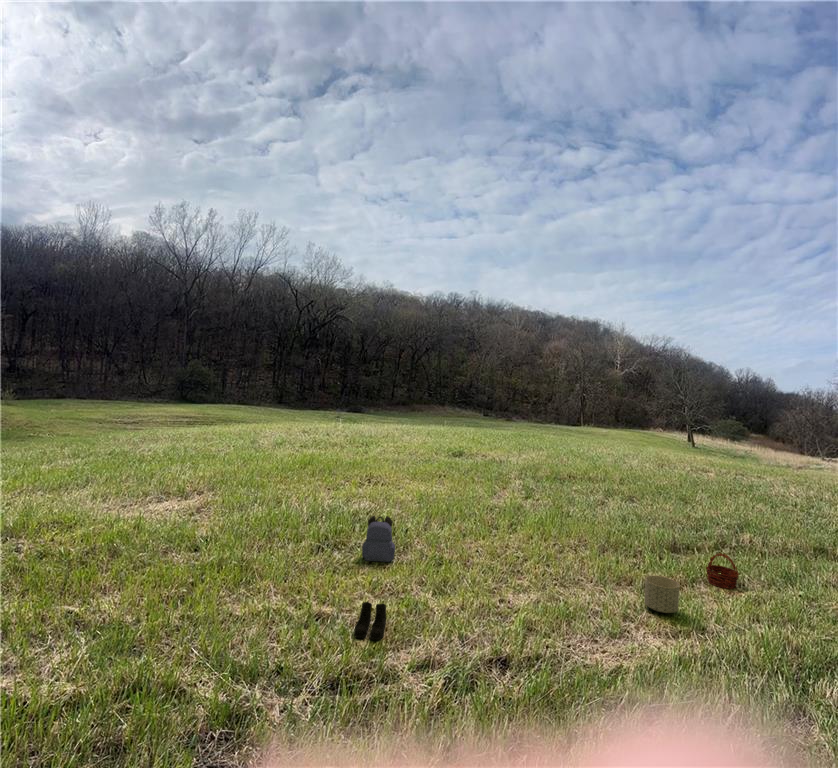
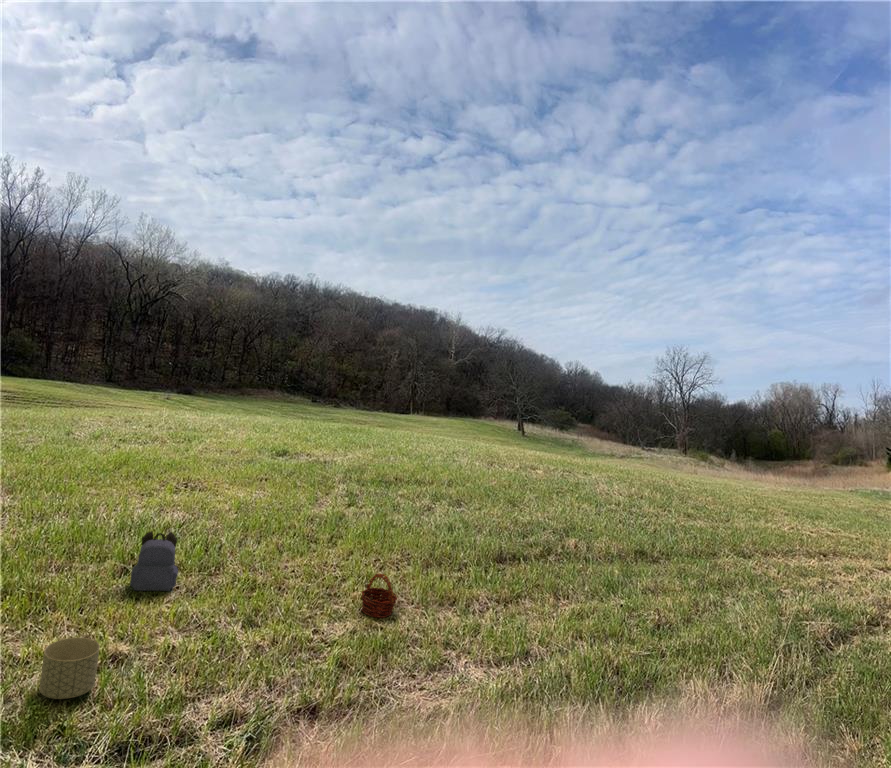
basket: present [706,553,739,589] -> present [362,574,397,618]
planter: present [644,575,680,614] -> present [39,637,100,699]
boots: present [354,601,386,640] -> none [121,650,168,700]

